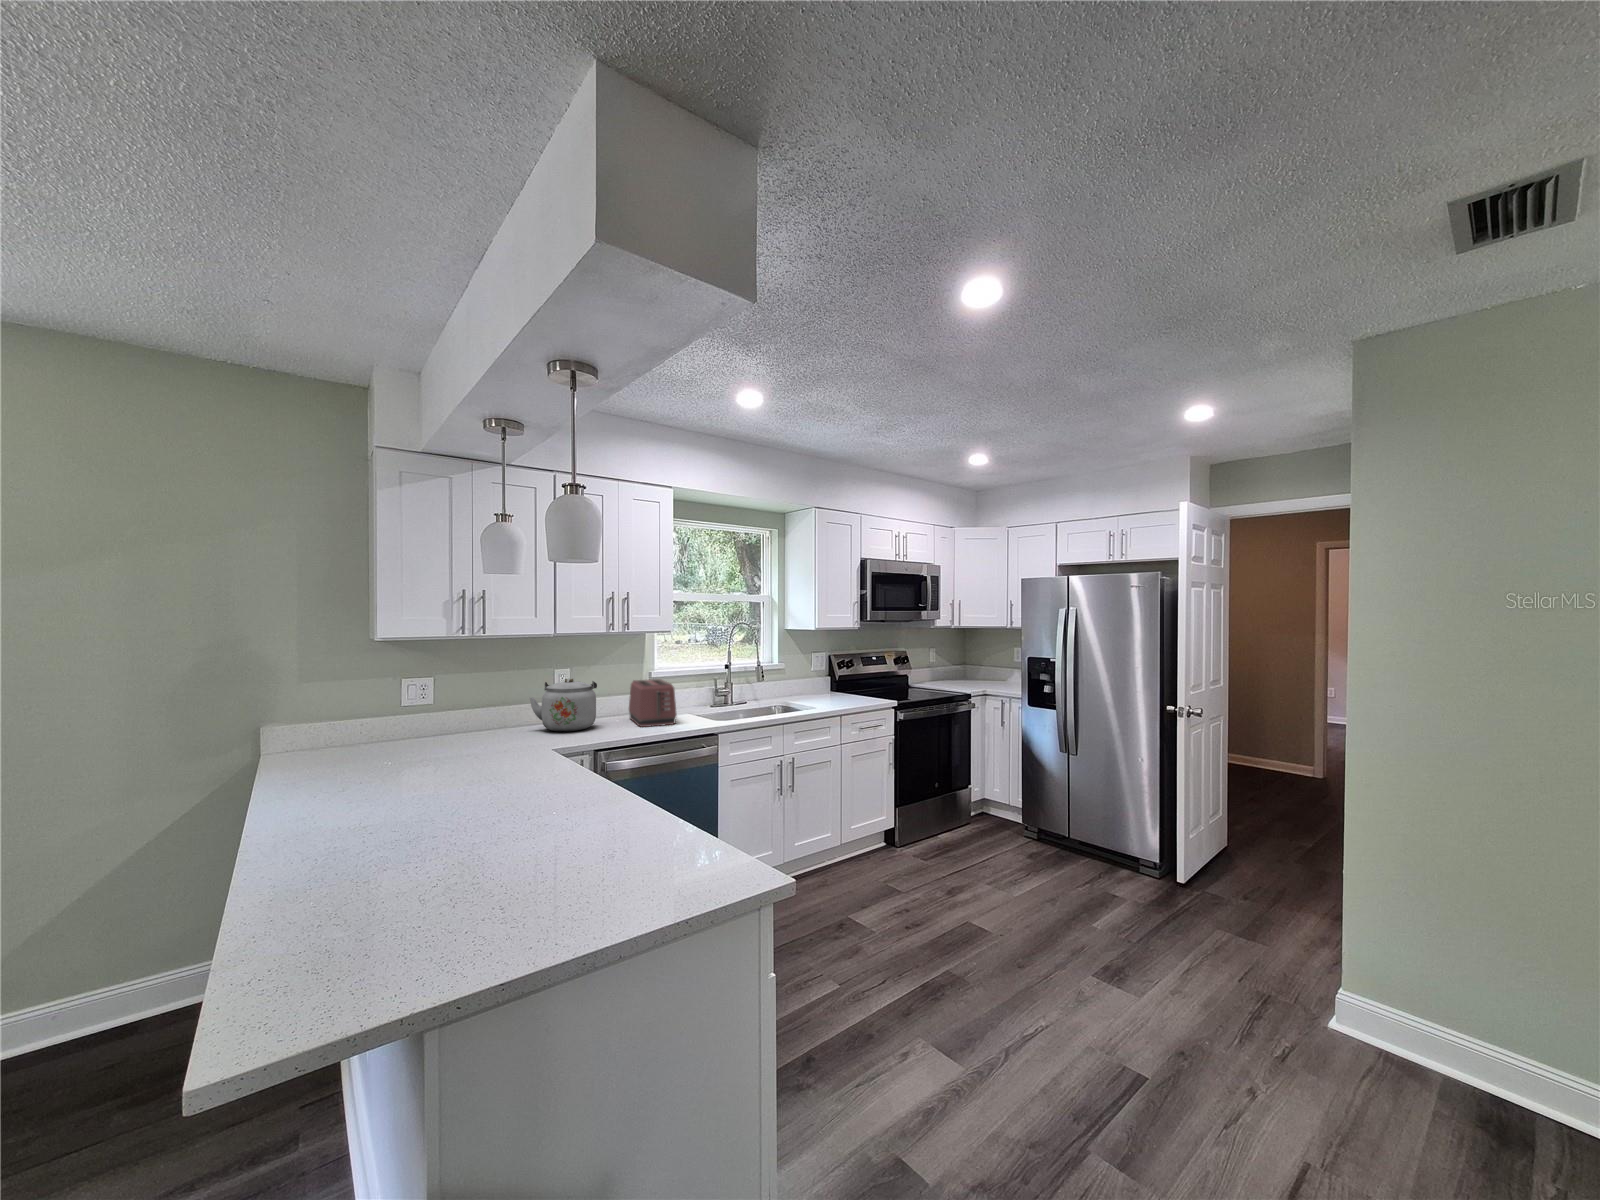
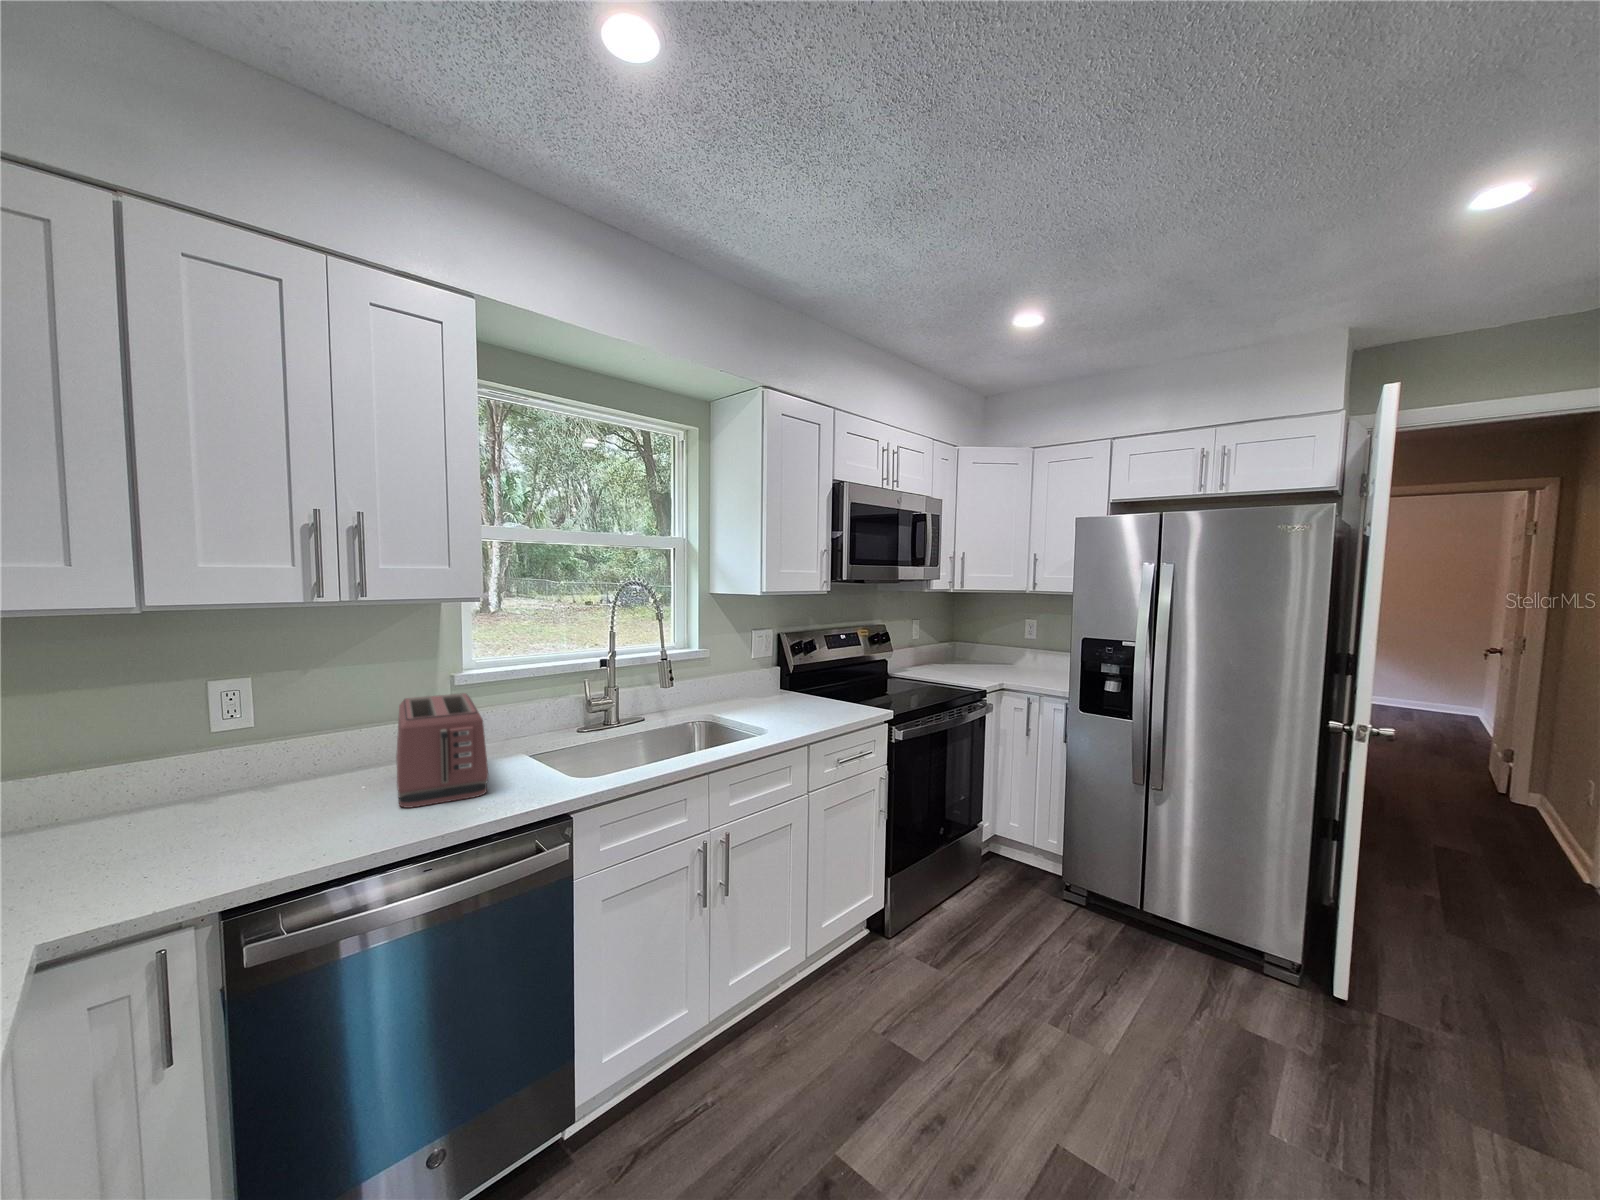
kettle: present [530,678,597,731] -> none [113,707,311,835]

